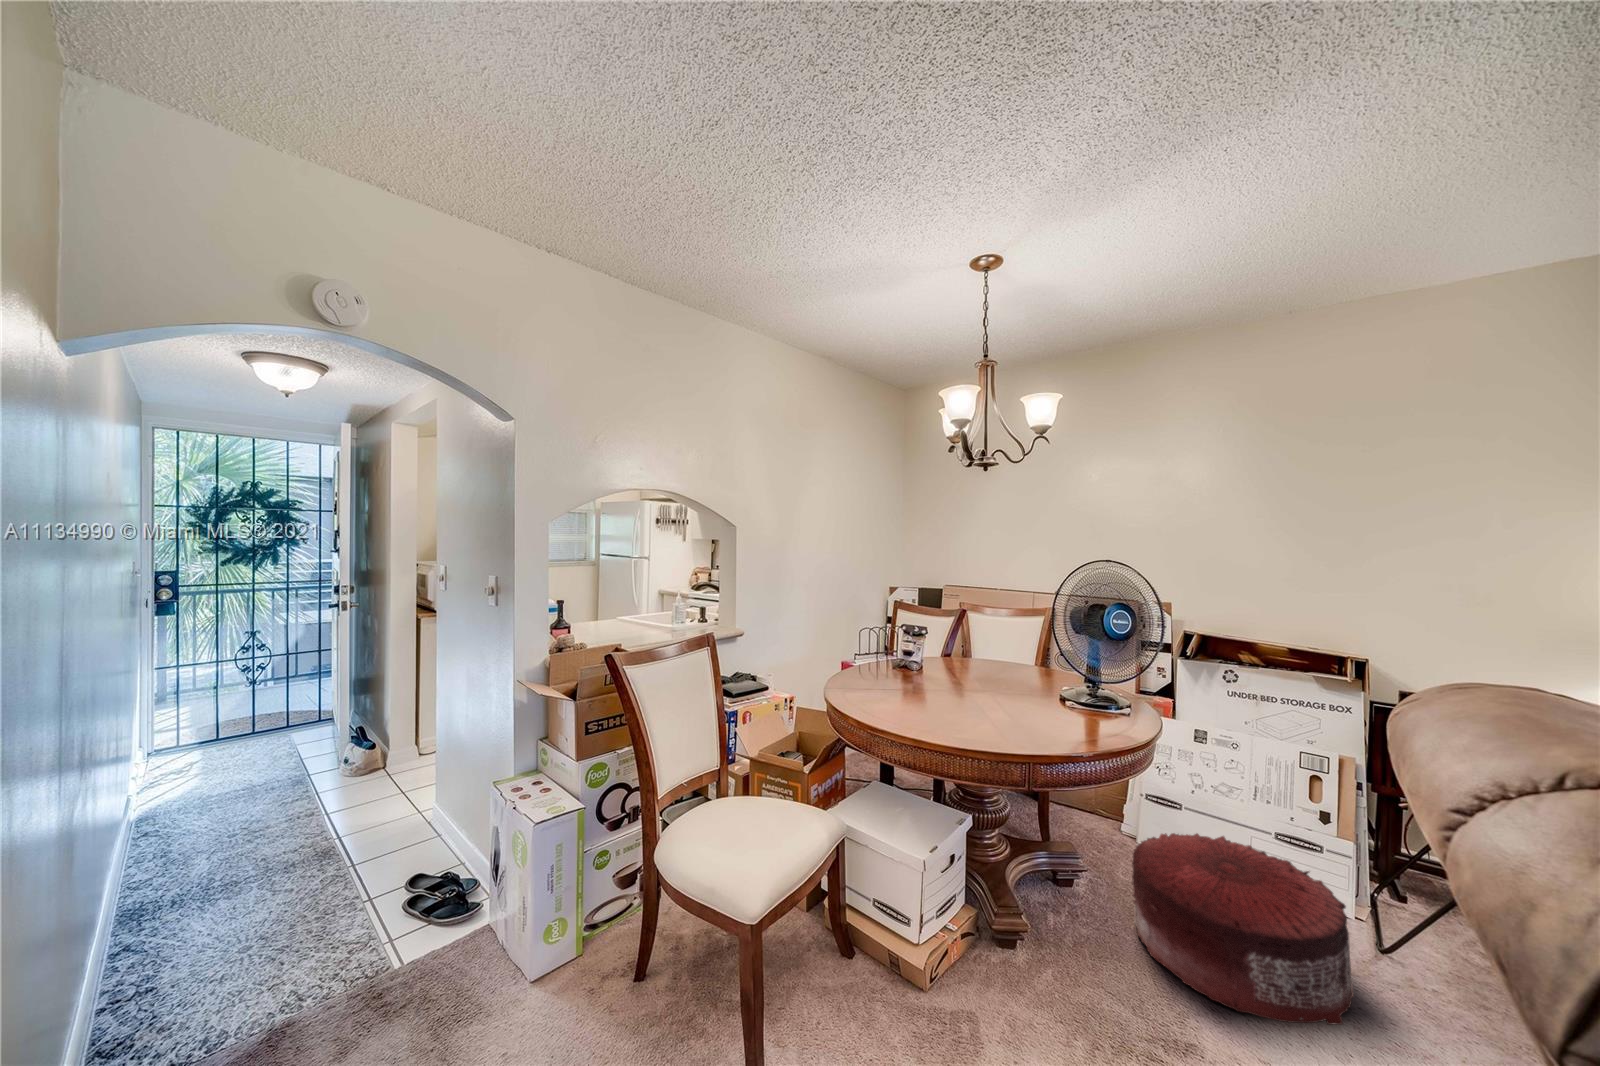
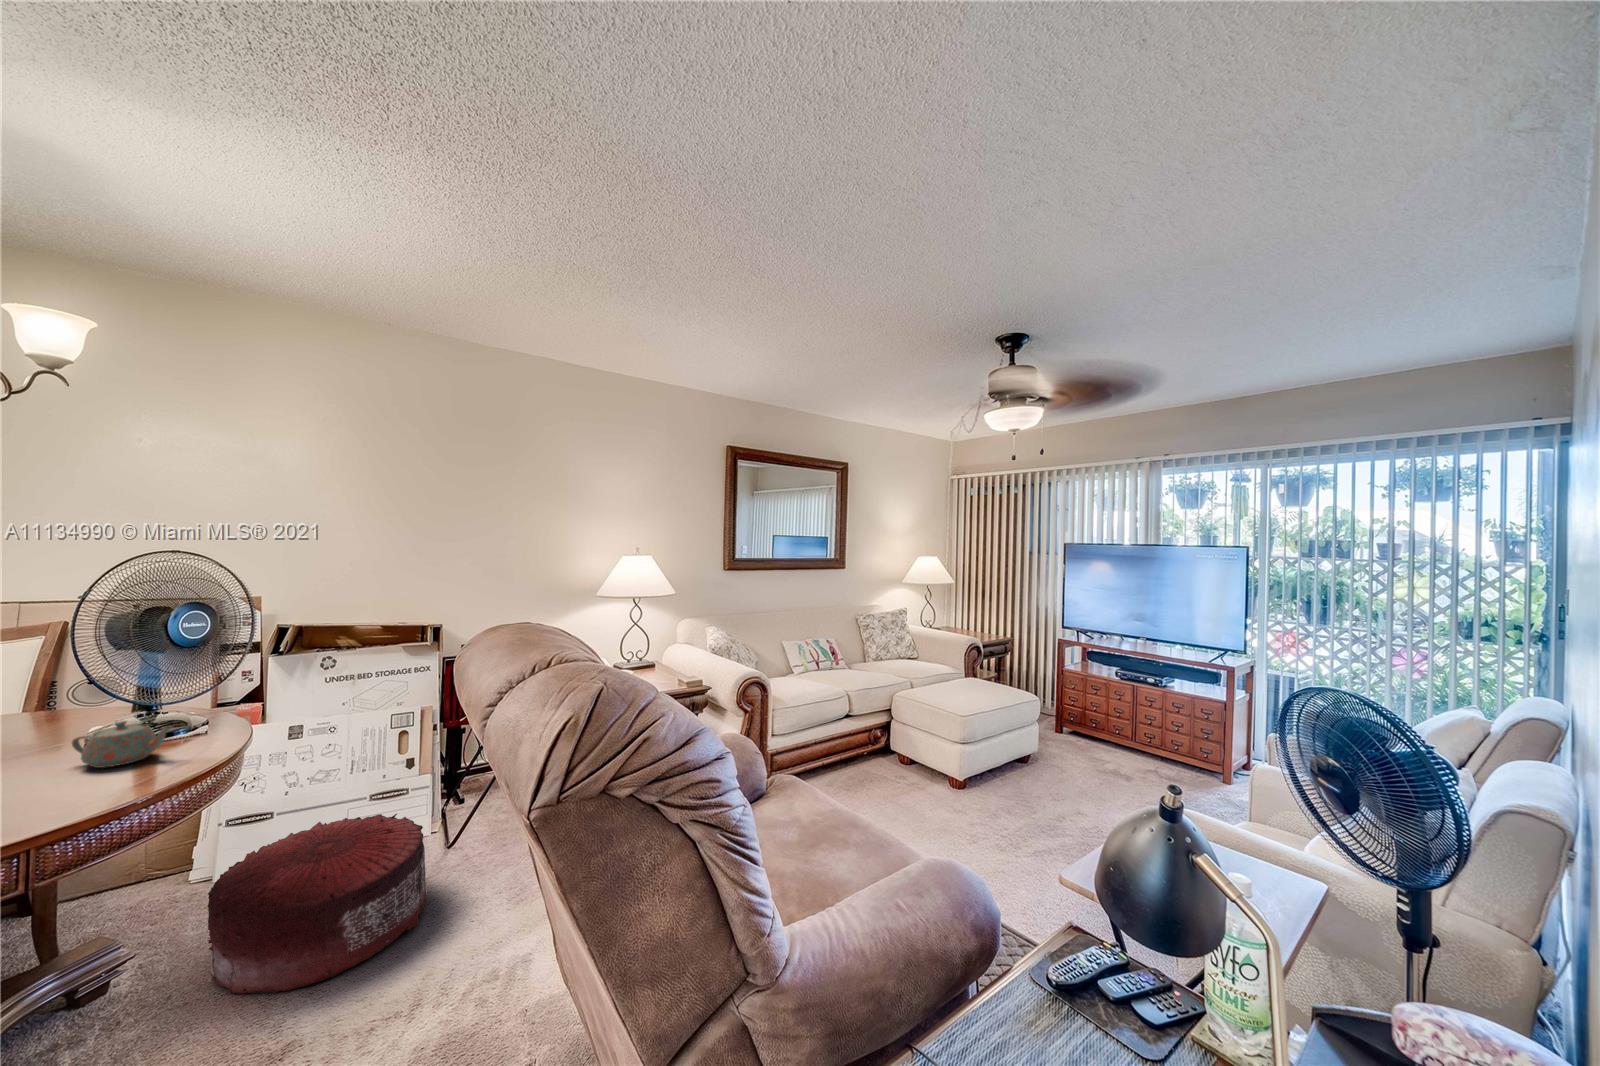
teapot: none [1052,689,1108,723] -> present [72,721,171,768]

